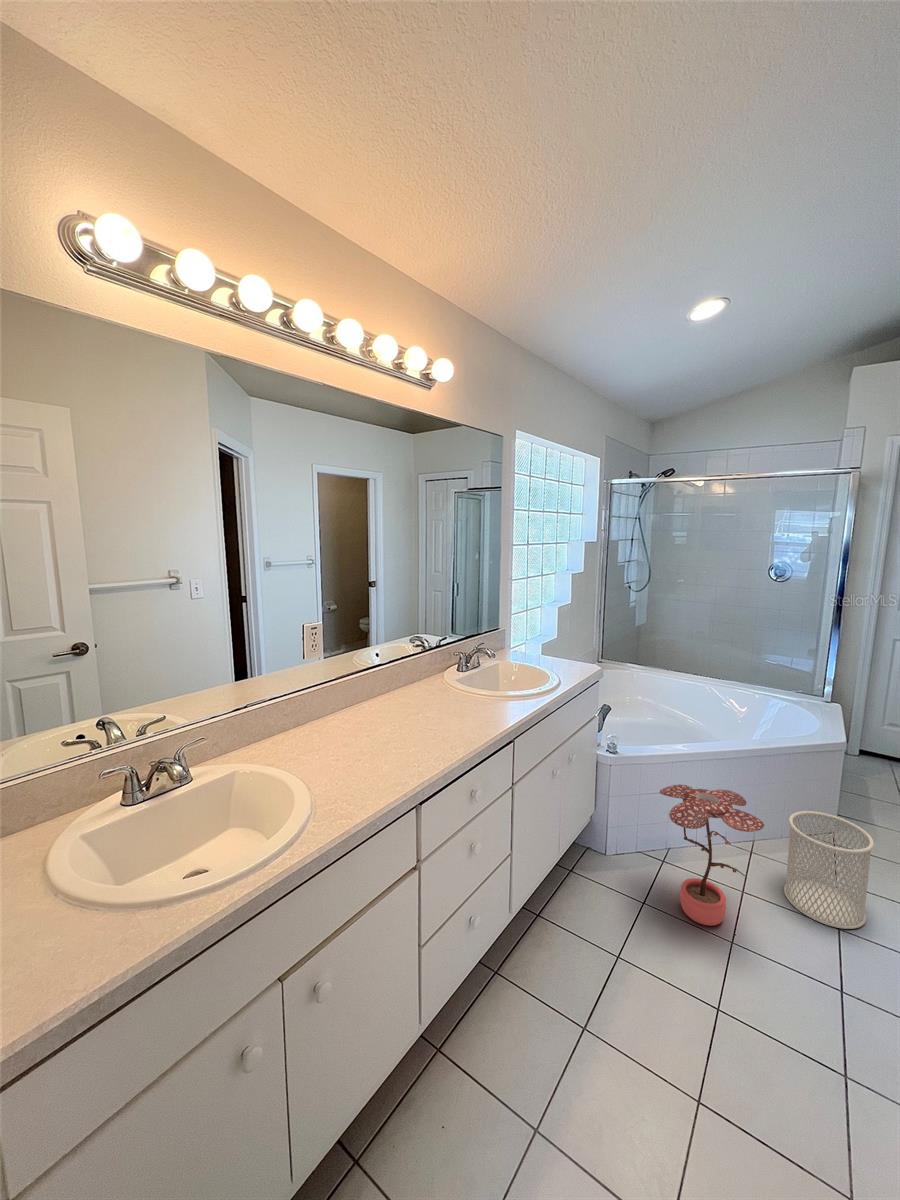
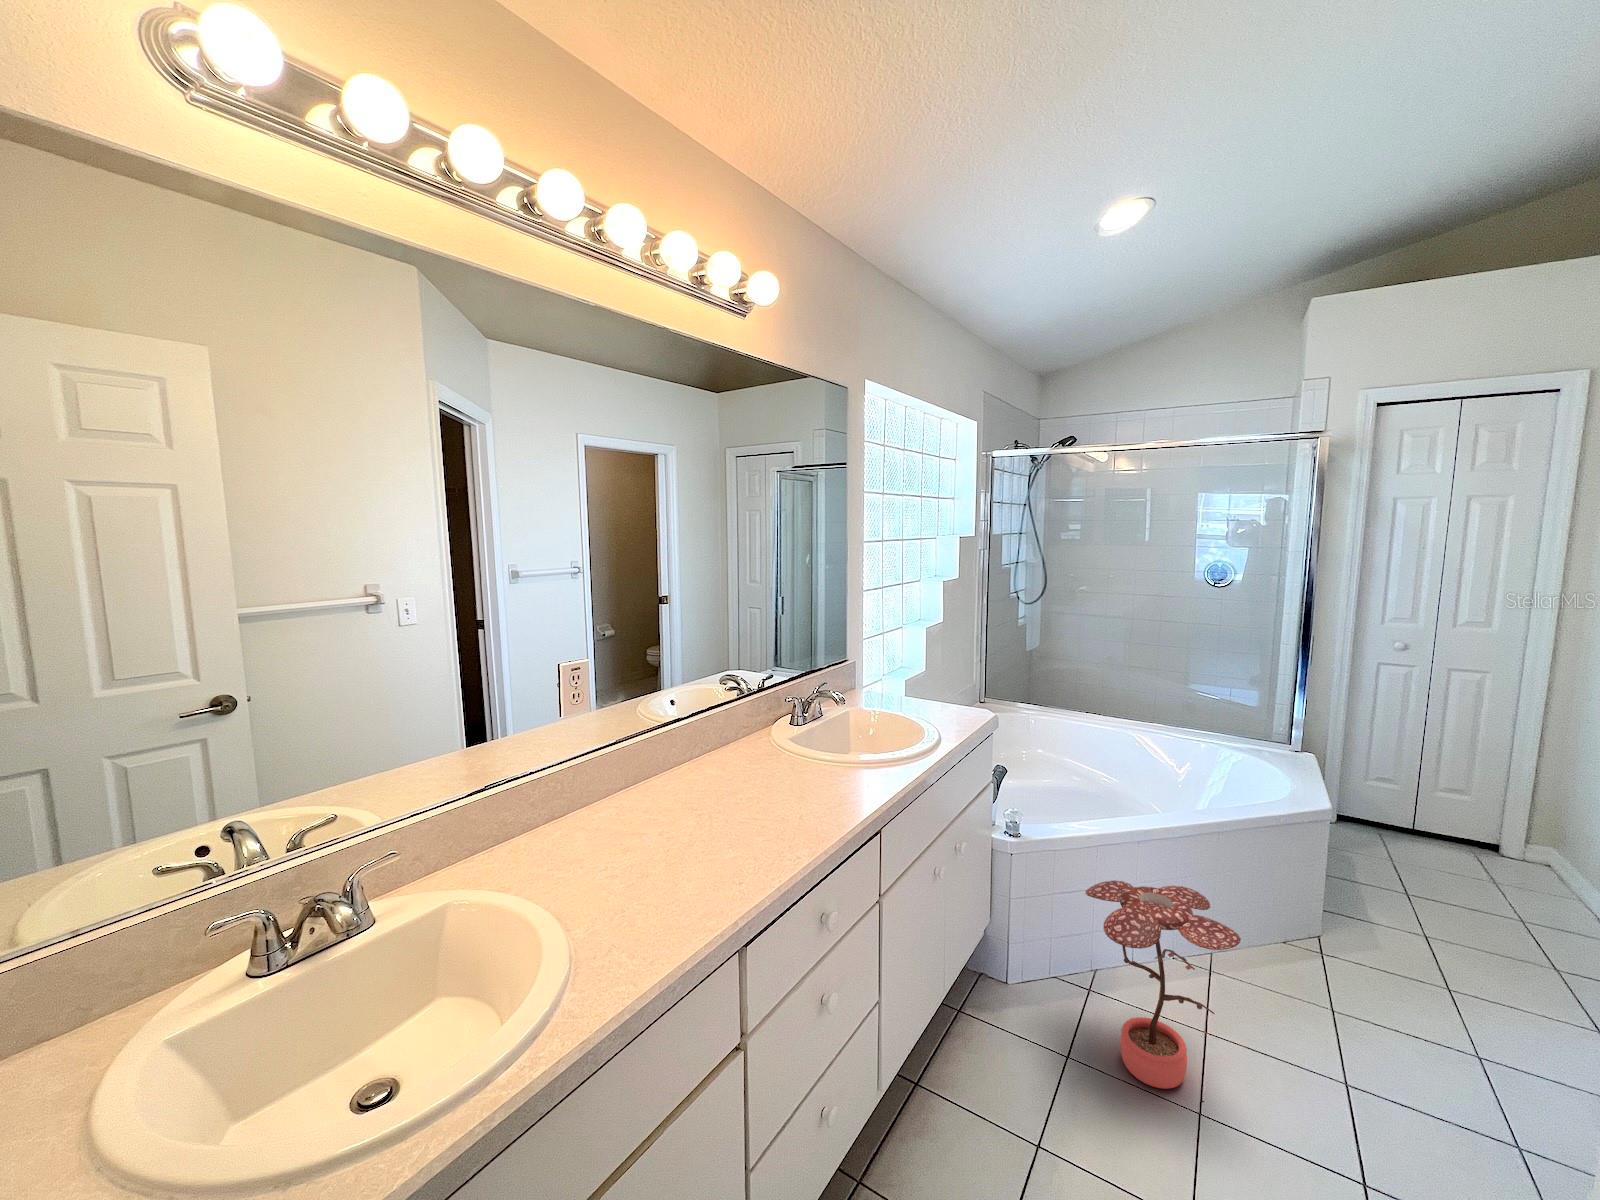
wastebasket: present [784,811,874,929] -> none [1263,911,1389,1083]

